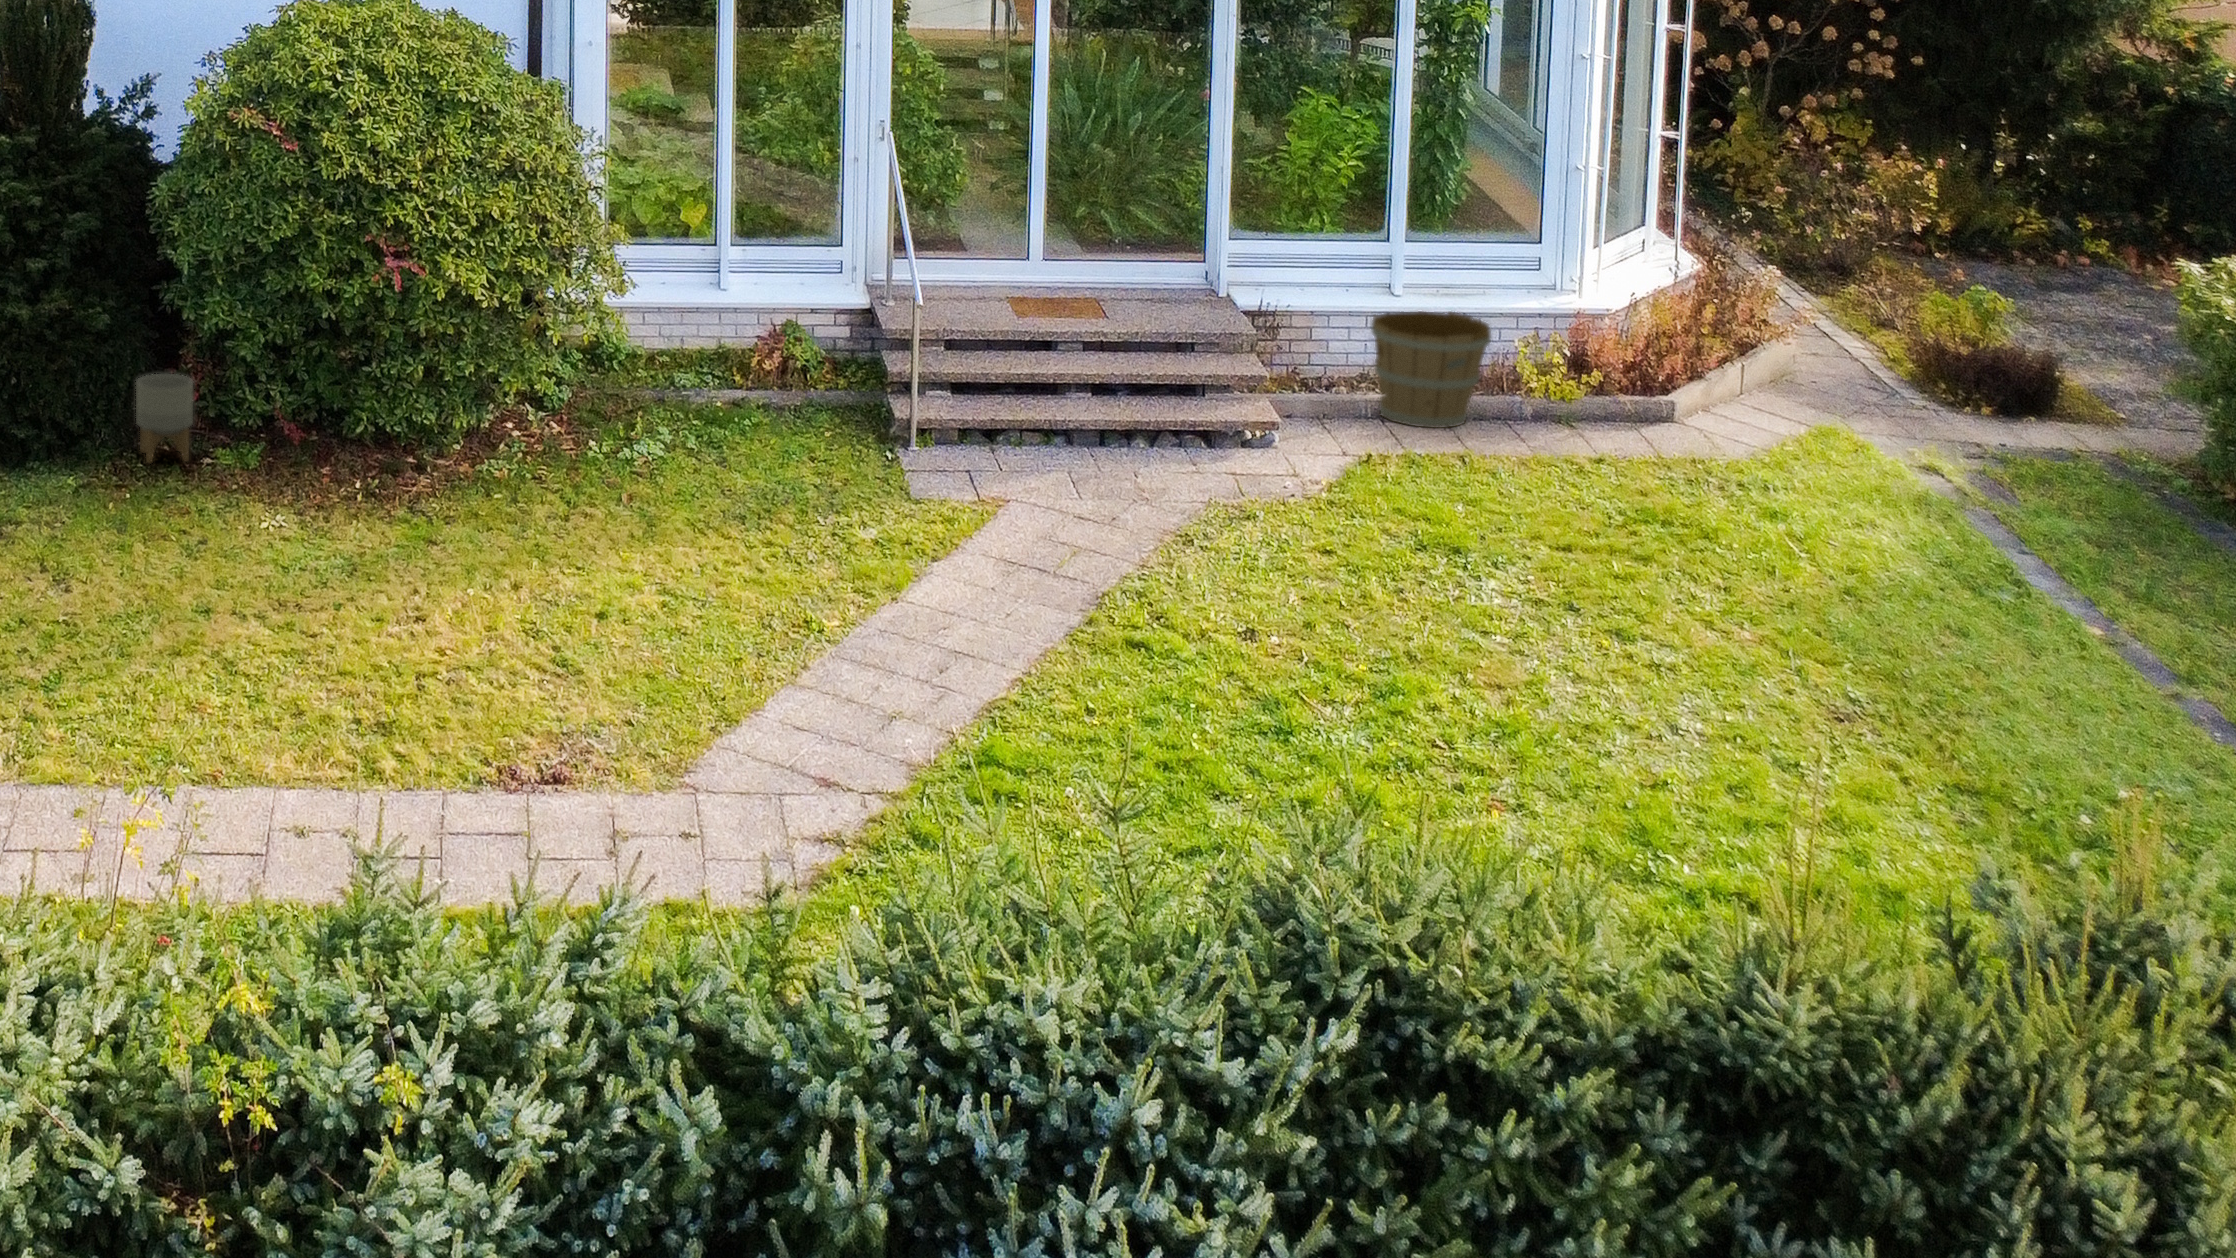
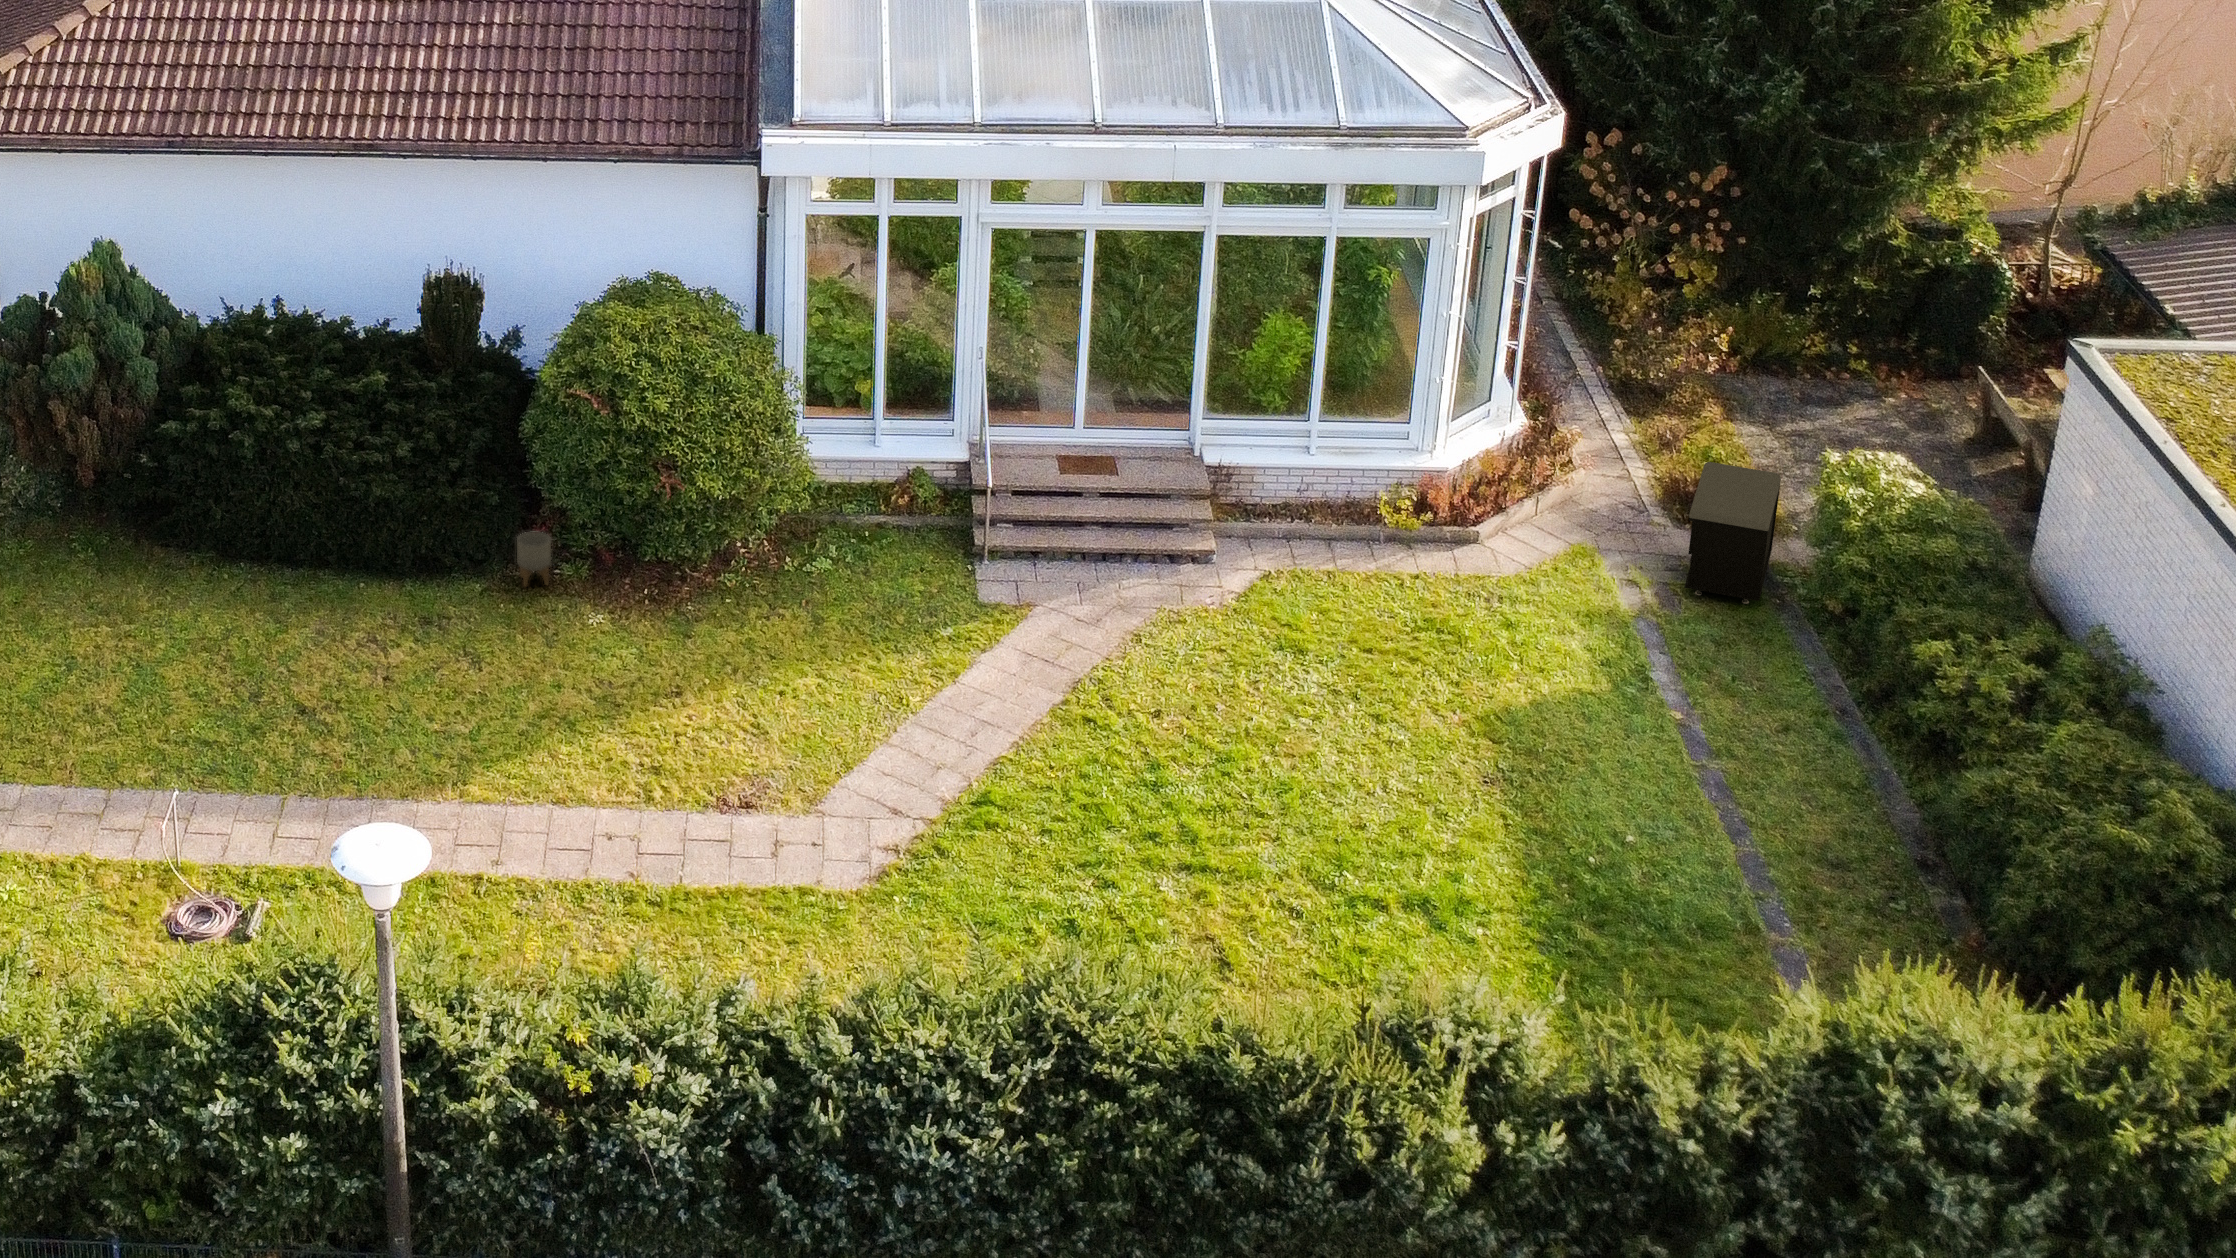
storage bench: none [2054,285,2229,492] -> present [1684,462,1781,604]
wooden bucket: present [1371,311,1491,428] -> none [1274,467,1348,547]

